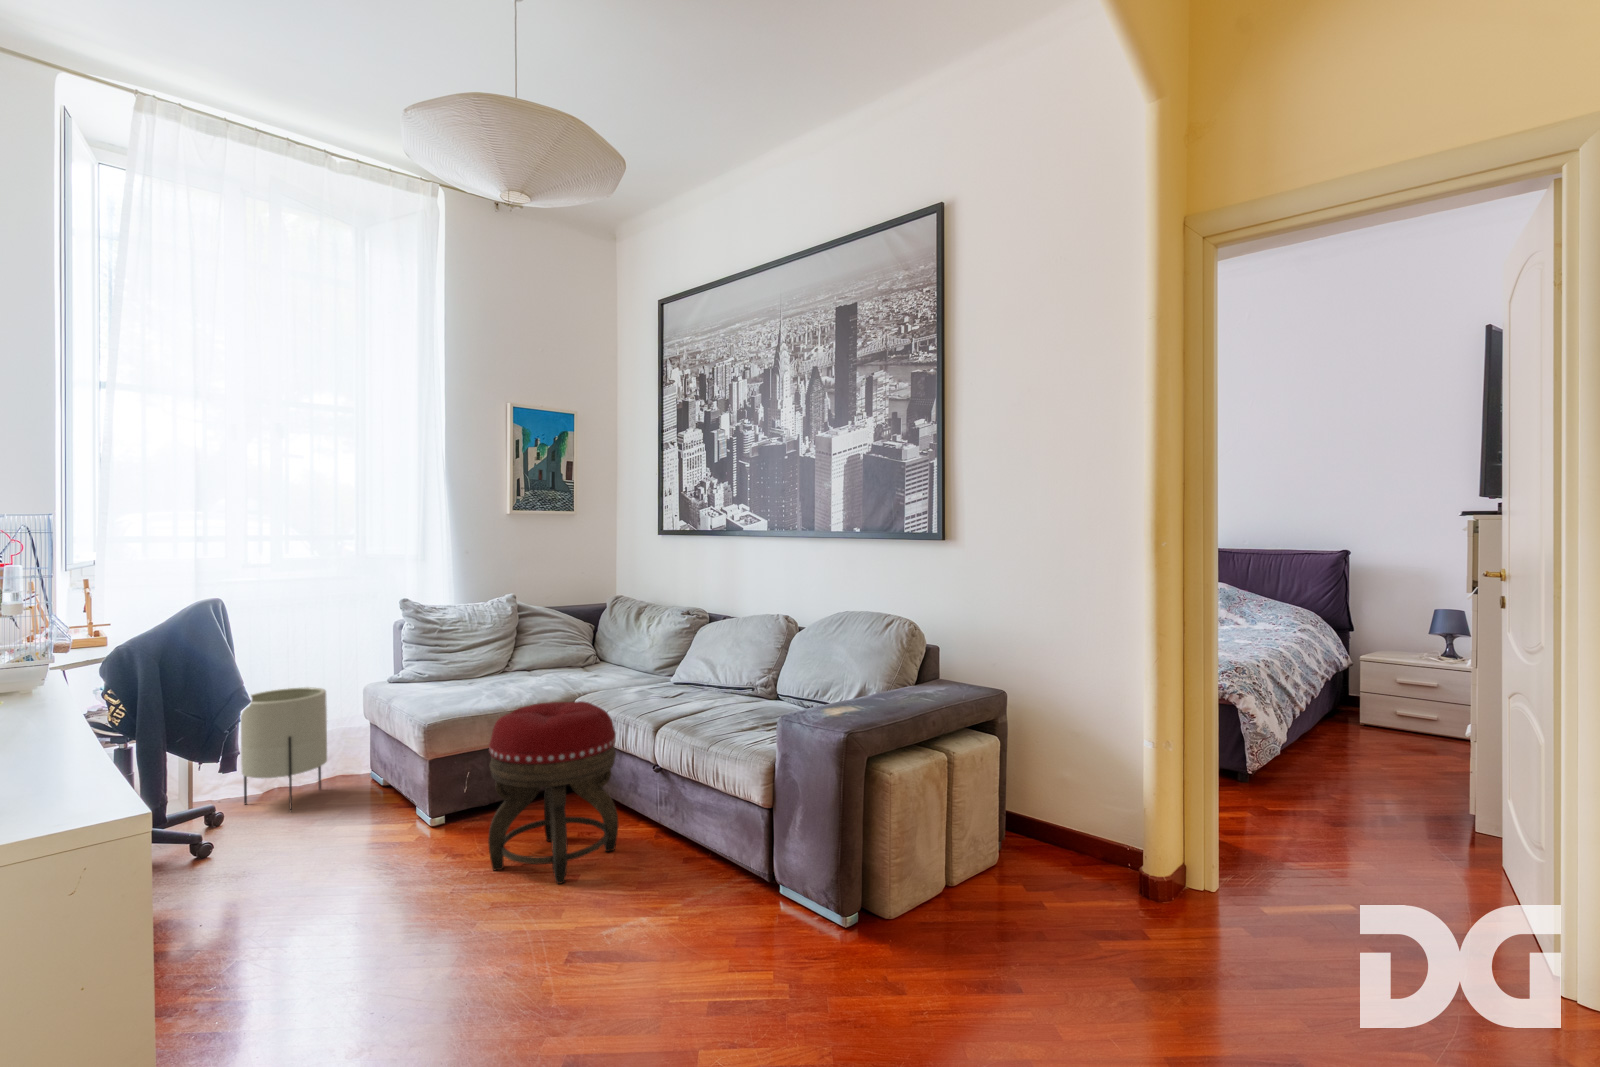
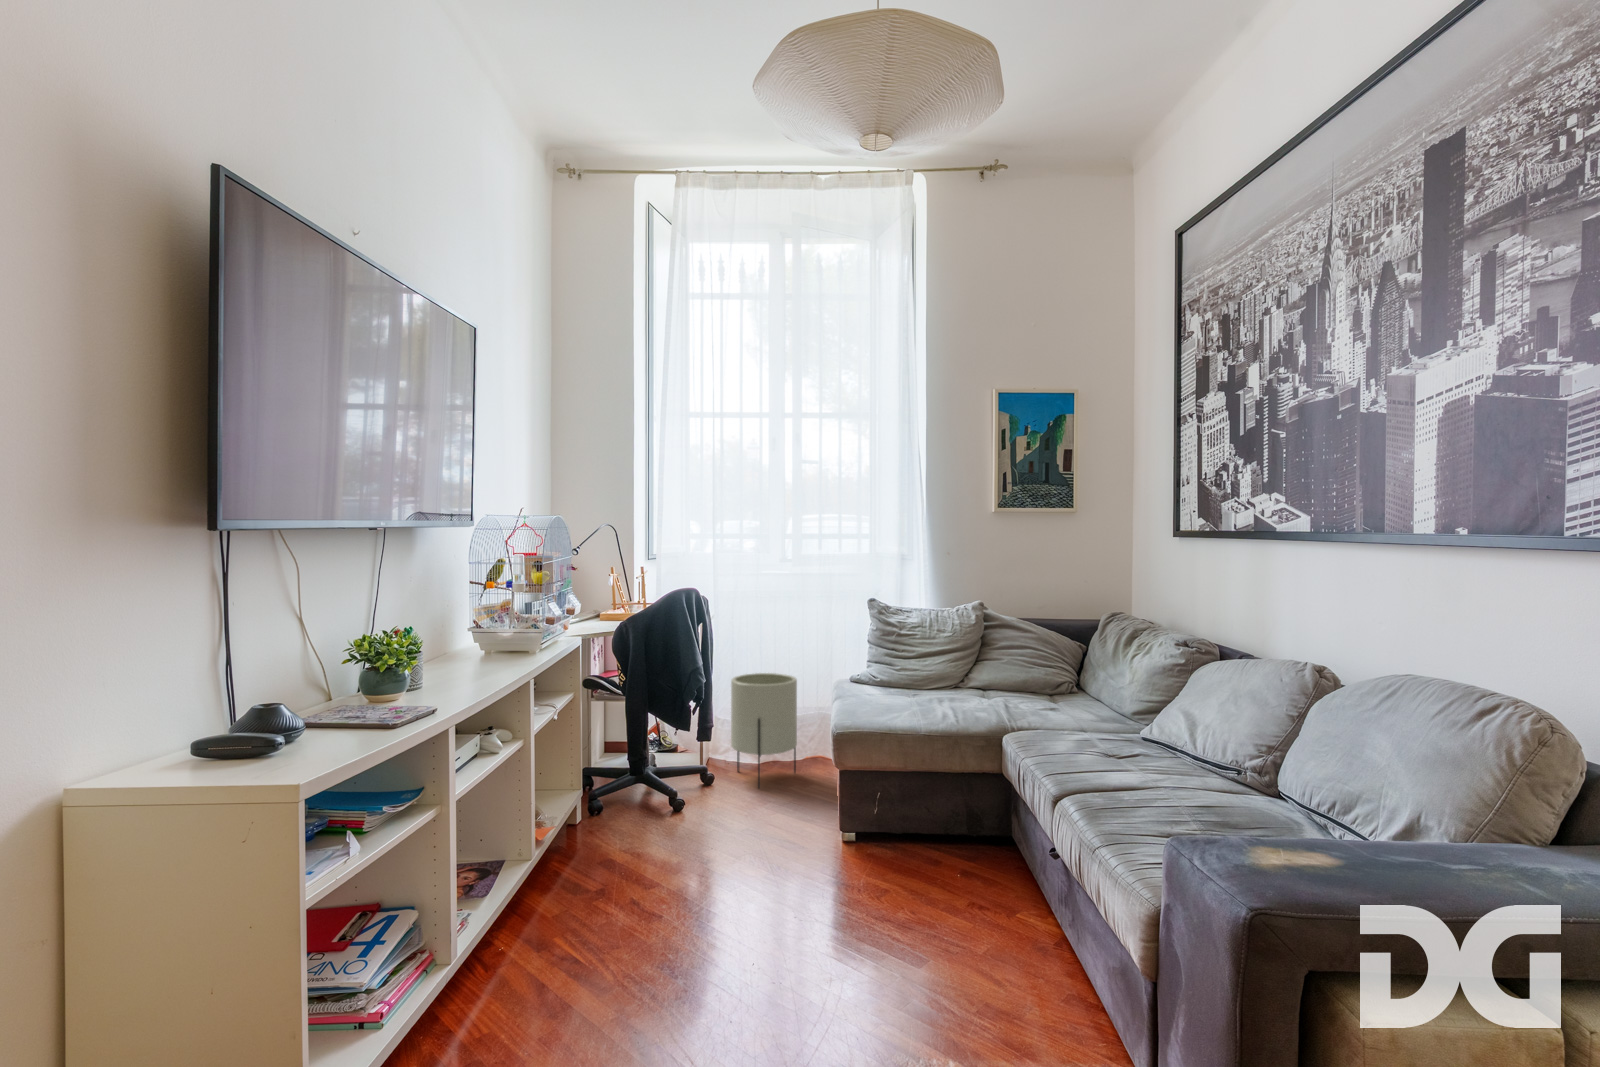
footstool: present [488,701,618,884] -> none [850,733,1001,963]

